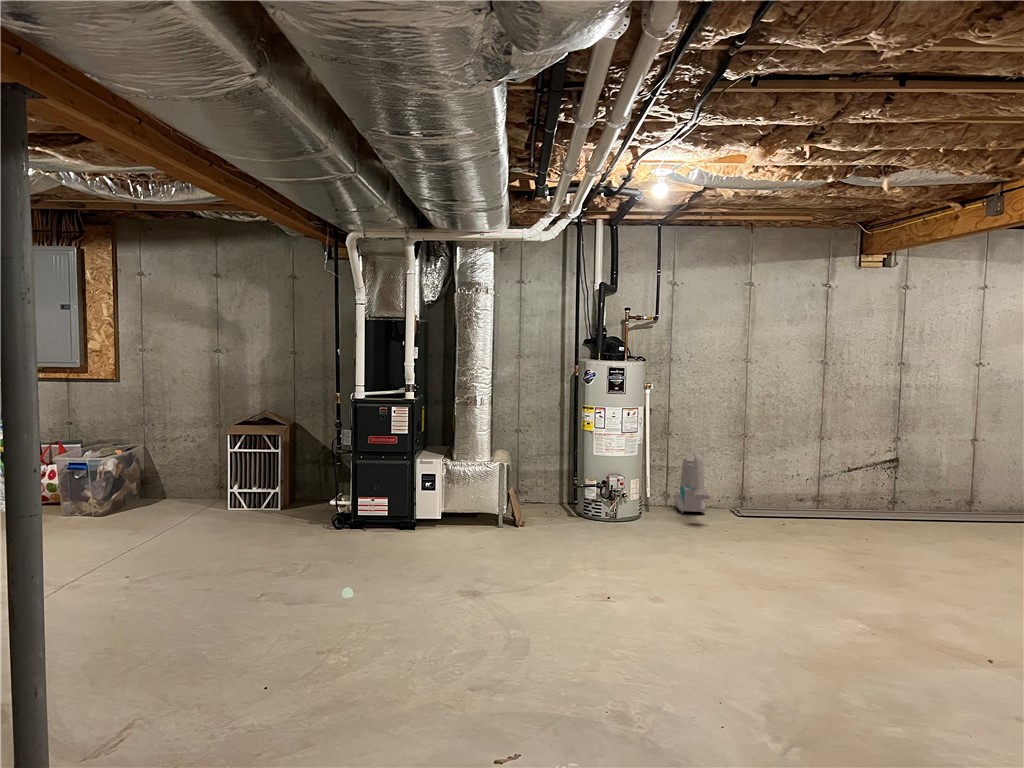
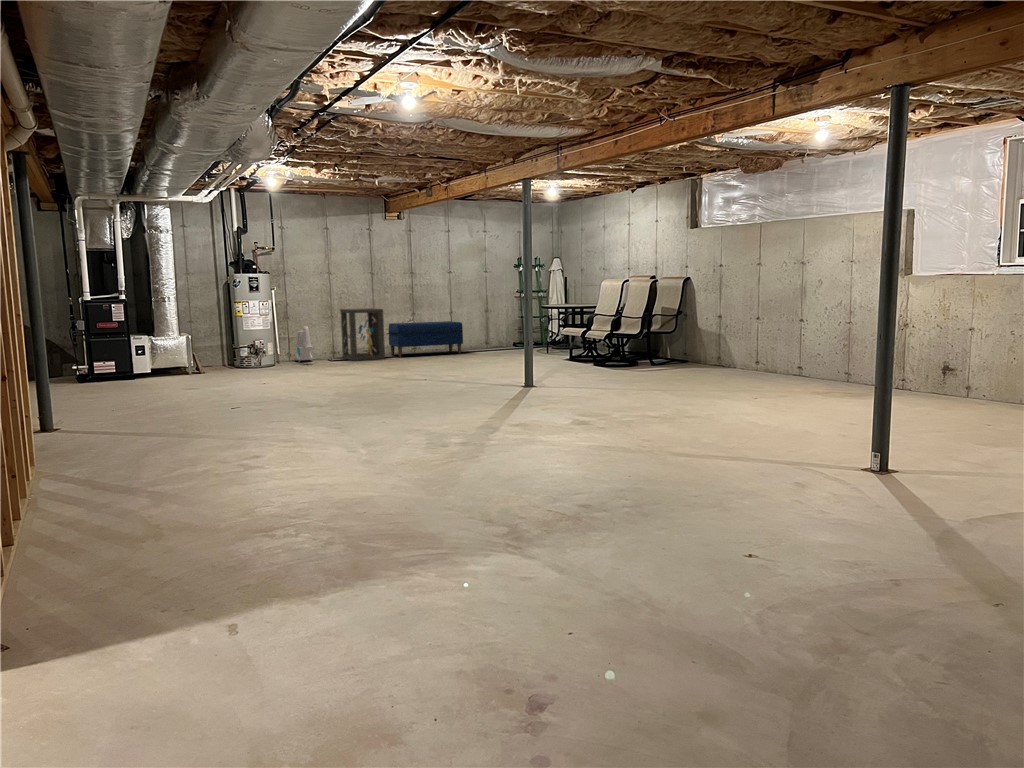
storage cabinet: none [758,424,844,526] -> present [340,308,385,361]
bench: none [846,455,1005,529] -> present [389,321,463,357]

